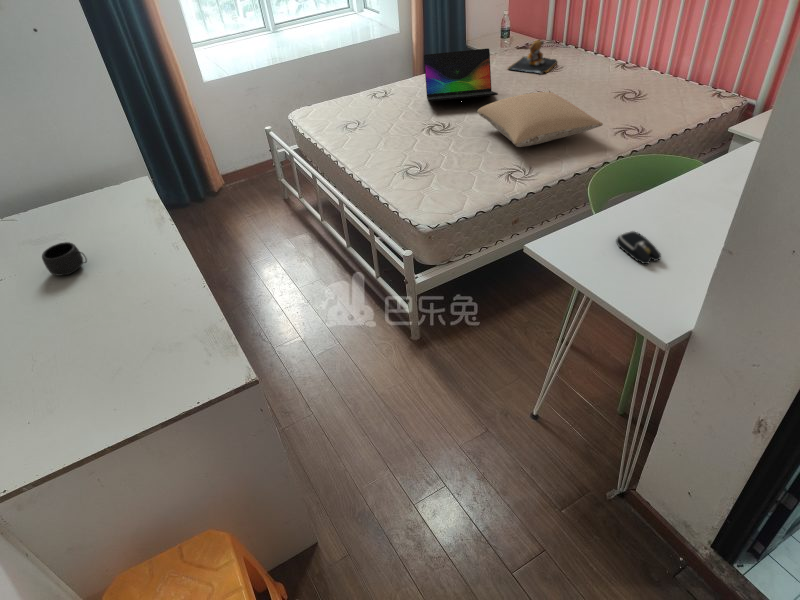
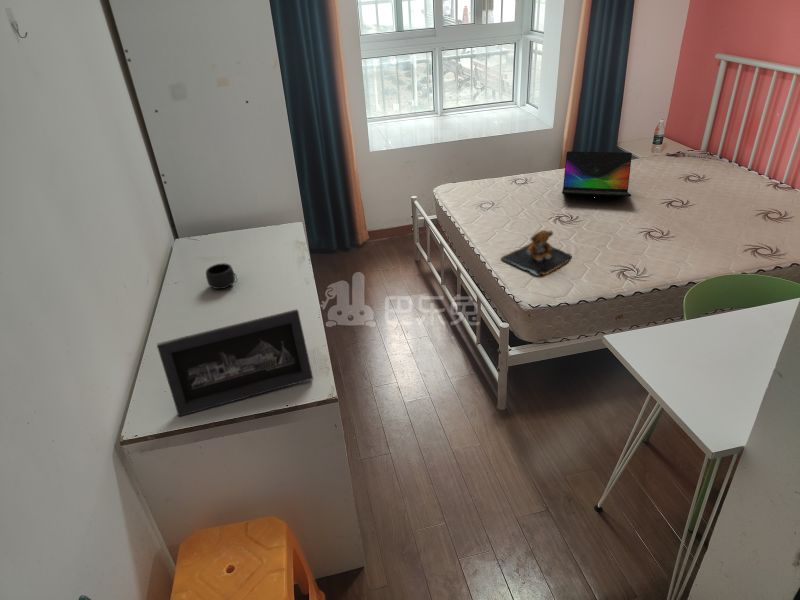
teddy bear: present [508,40,556,73] -> present [501,230,571,276]
pillow: present [478,92,603,147] -> none [605,200,731,248]
computer mouse: present [616,231,661,264] -> none [693,344,735,378]
picture frame: none [9,281,223,444] -> present [157,310,313,416]

